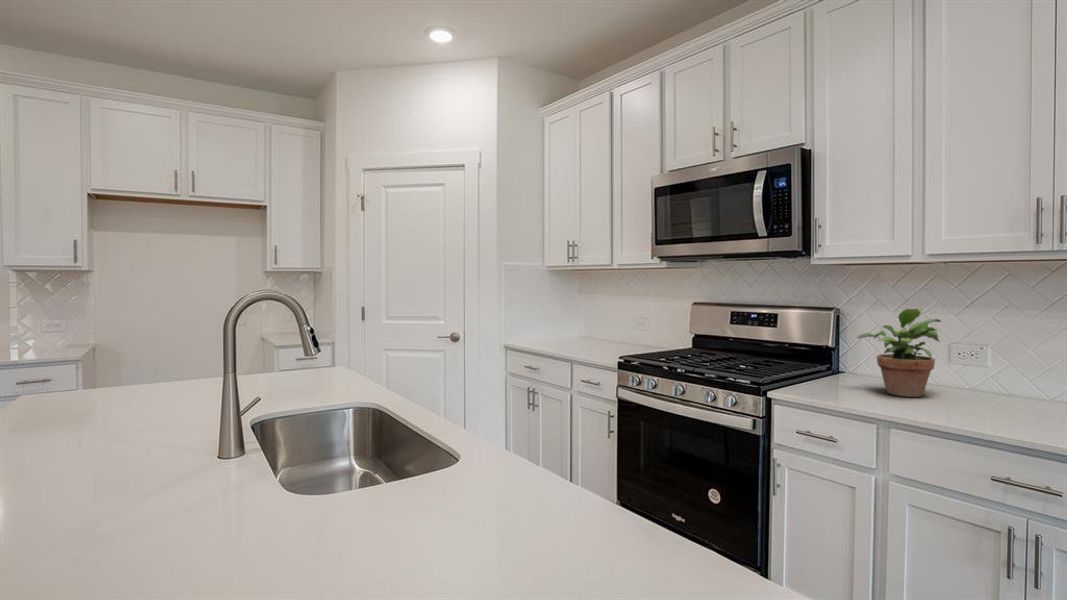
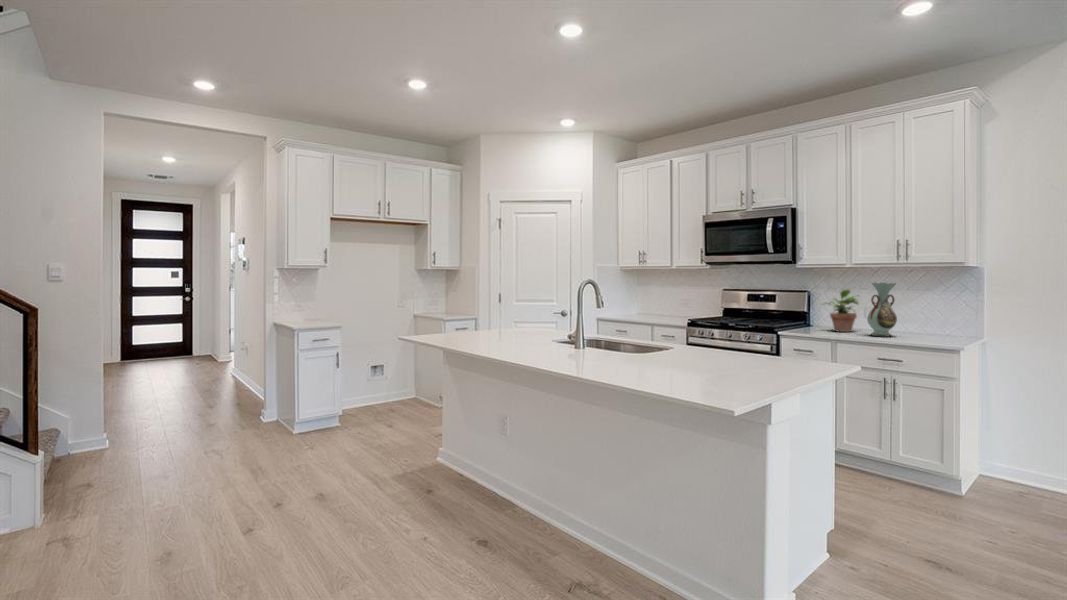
decorative vase: none [962,295,1036,420] -> present [867,283,897,336]

